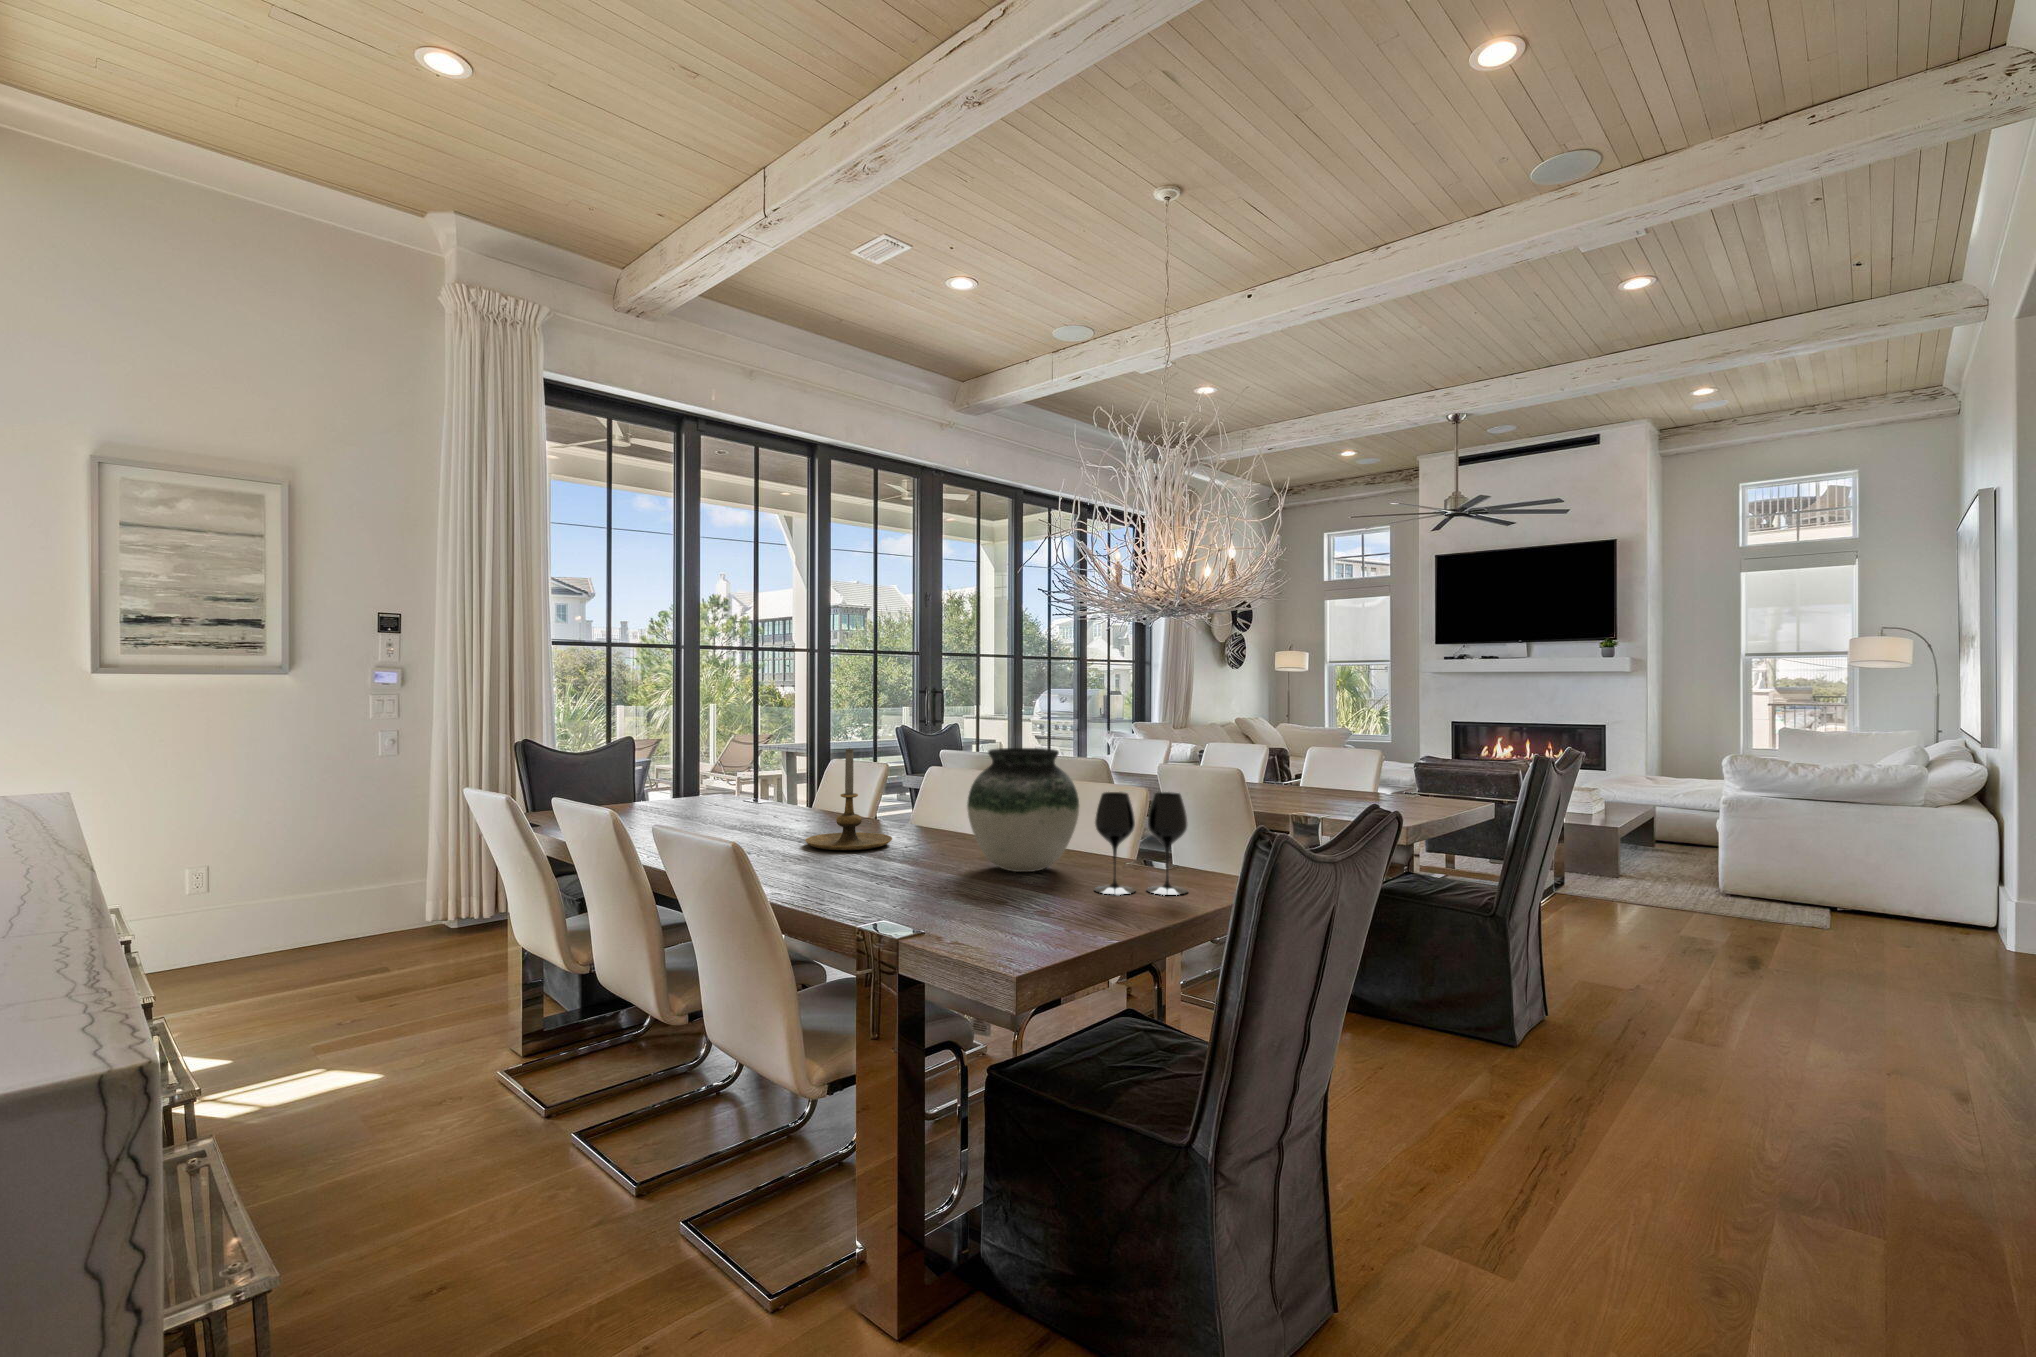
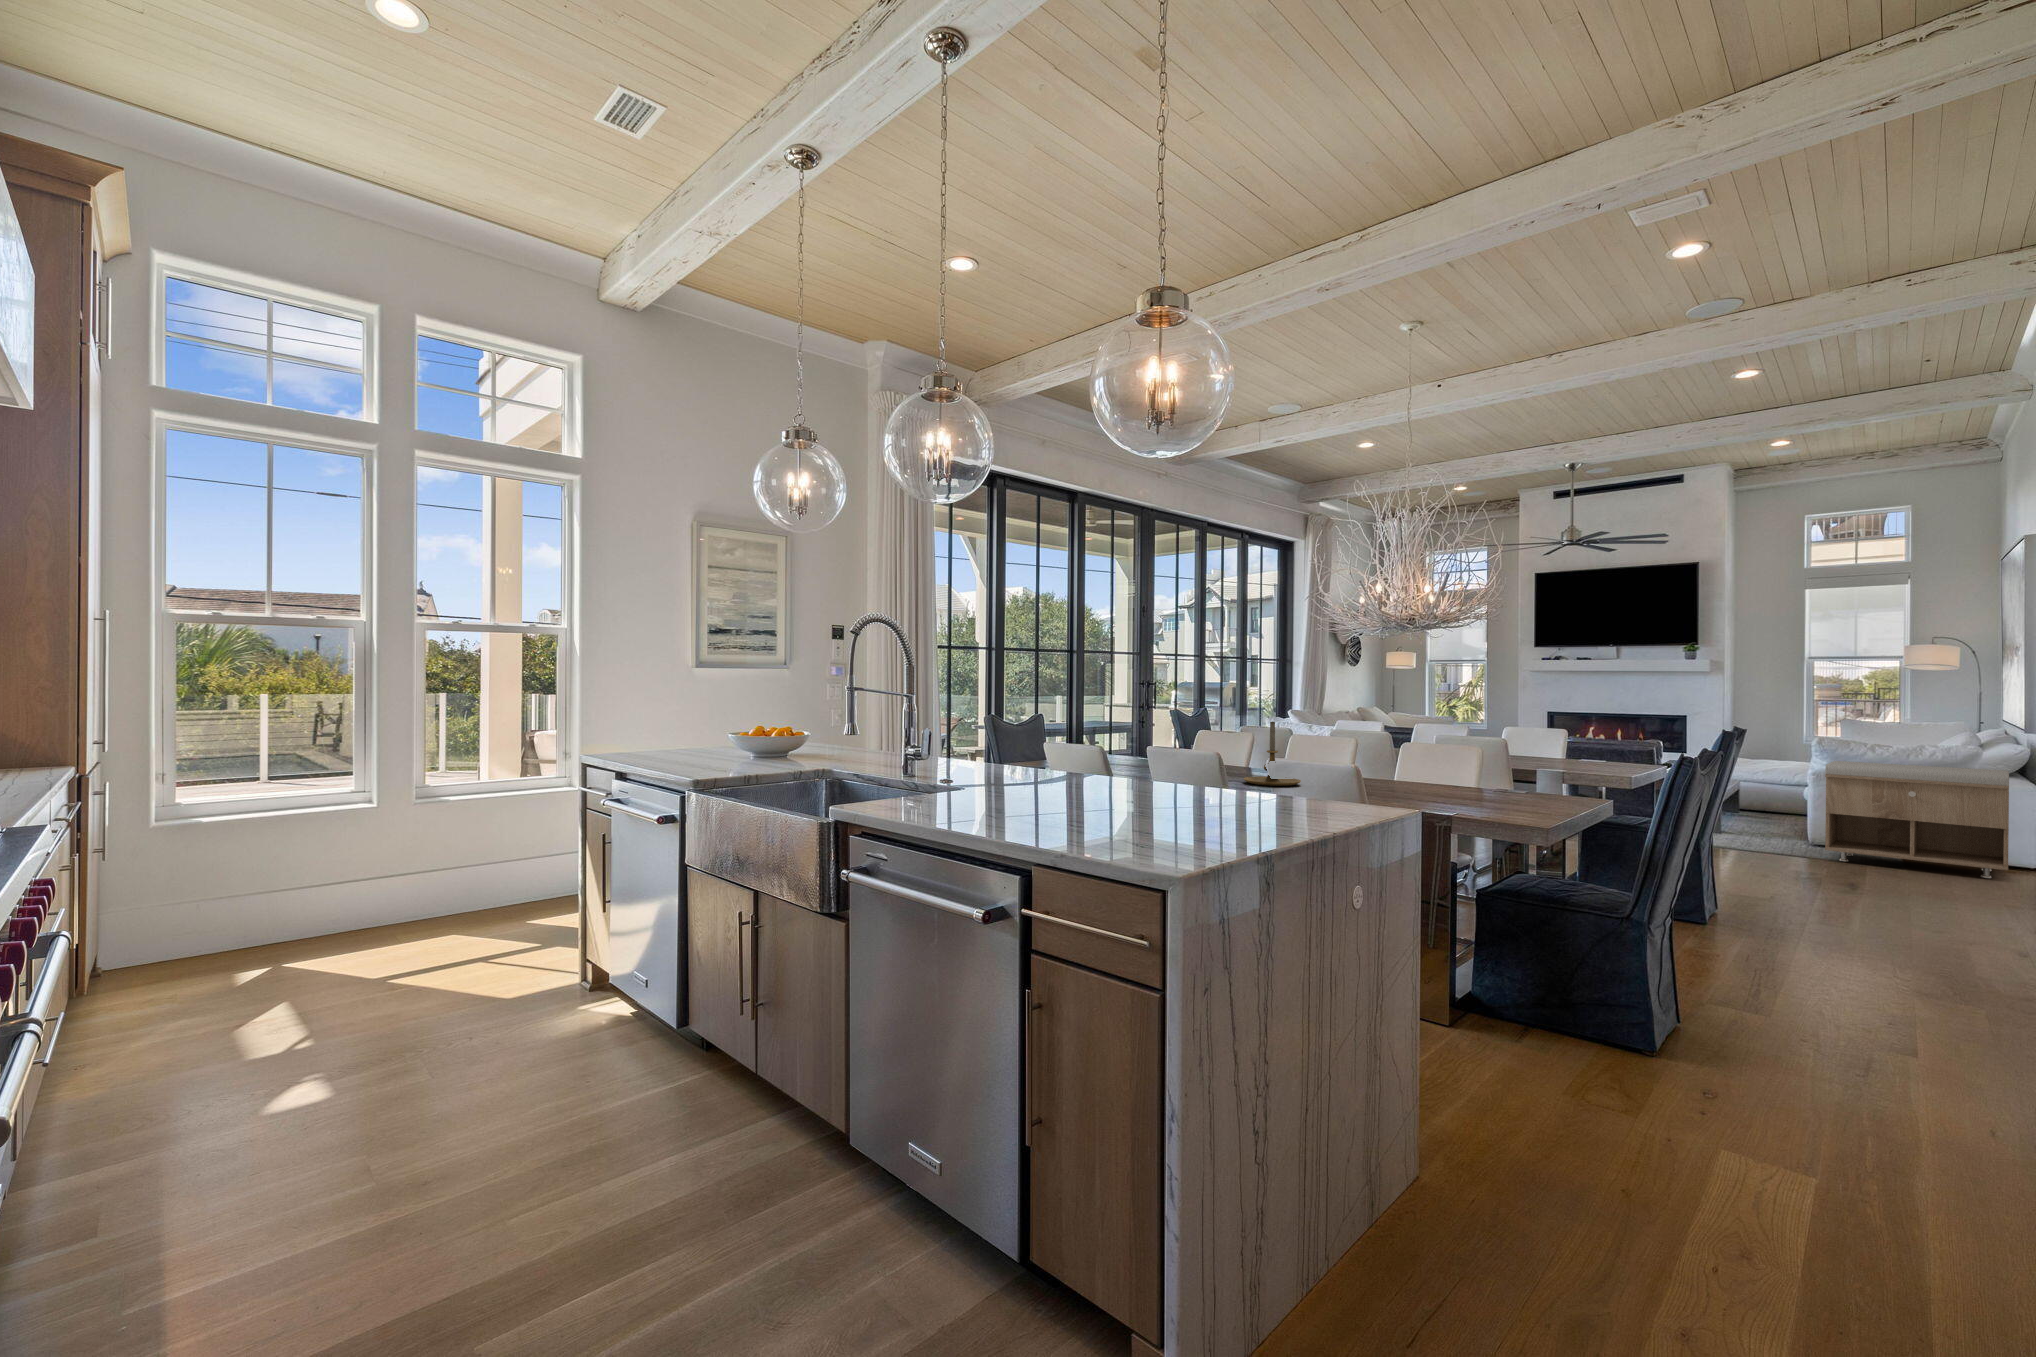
vase: present [967,748,1079,872] -> none [1379,721,1455,797]
storage bench: none [1732,786,1960,944] -> present [1825,761,2009,878]
wine glass: present [1094,792,1188,895] -> none [1484,747,1545,808]

